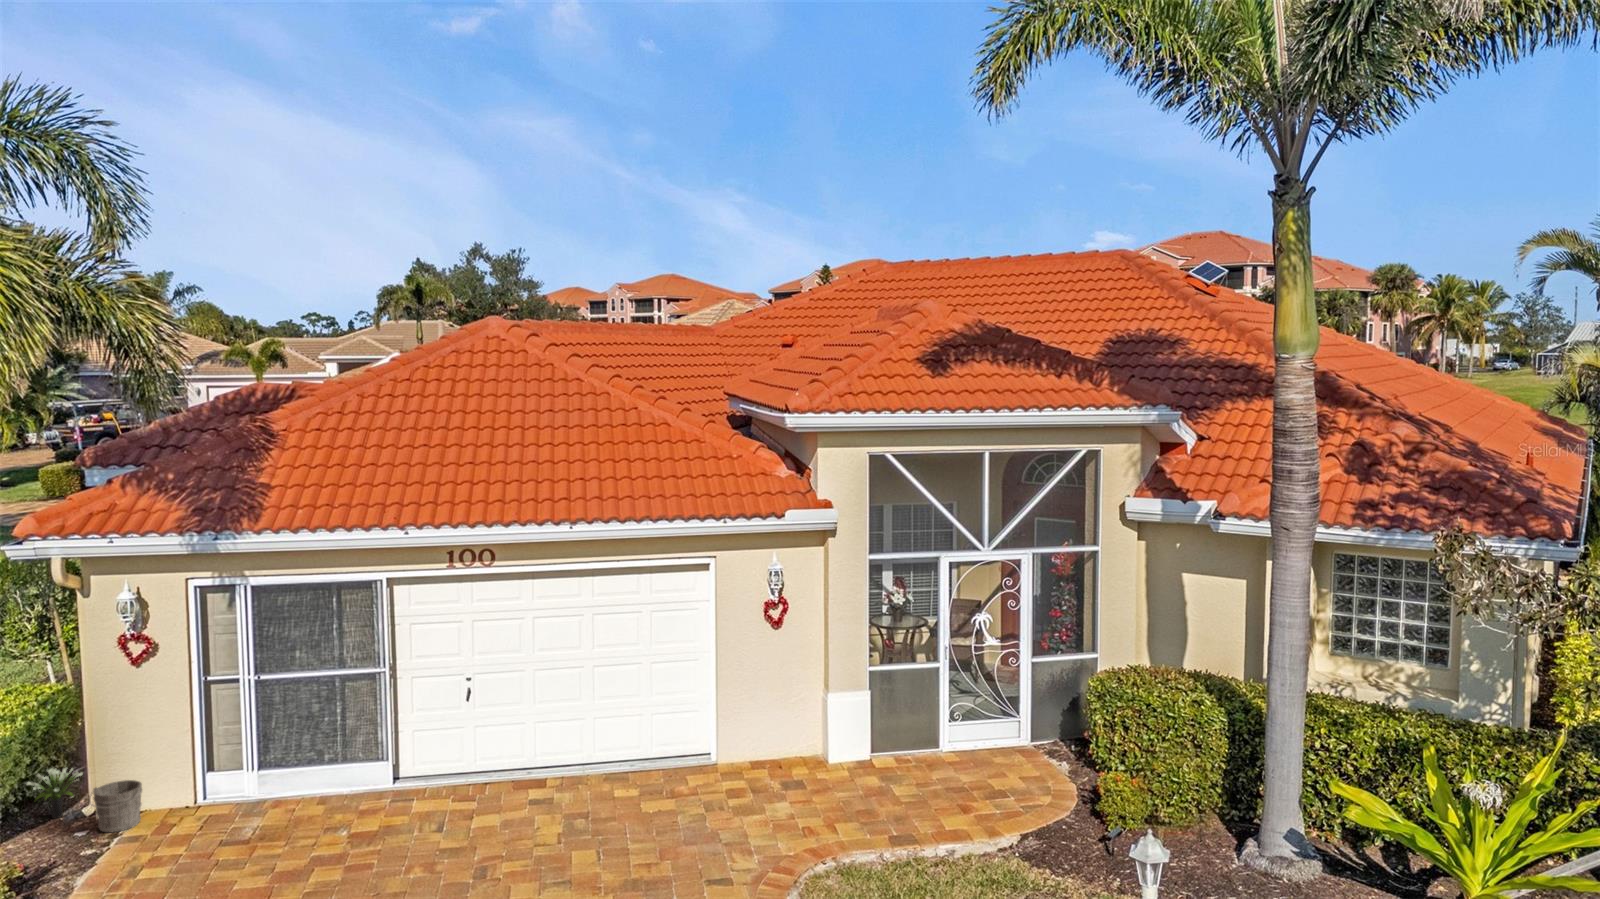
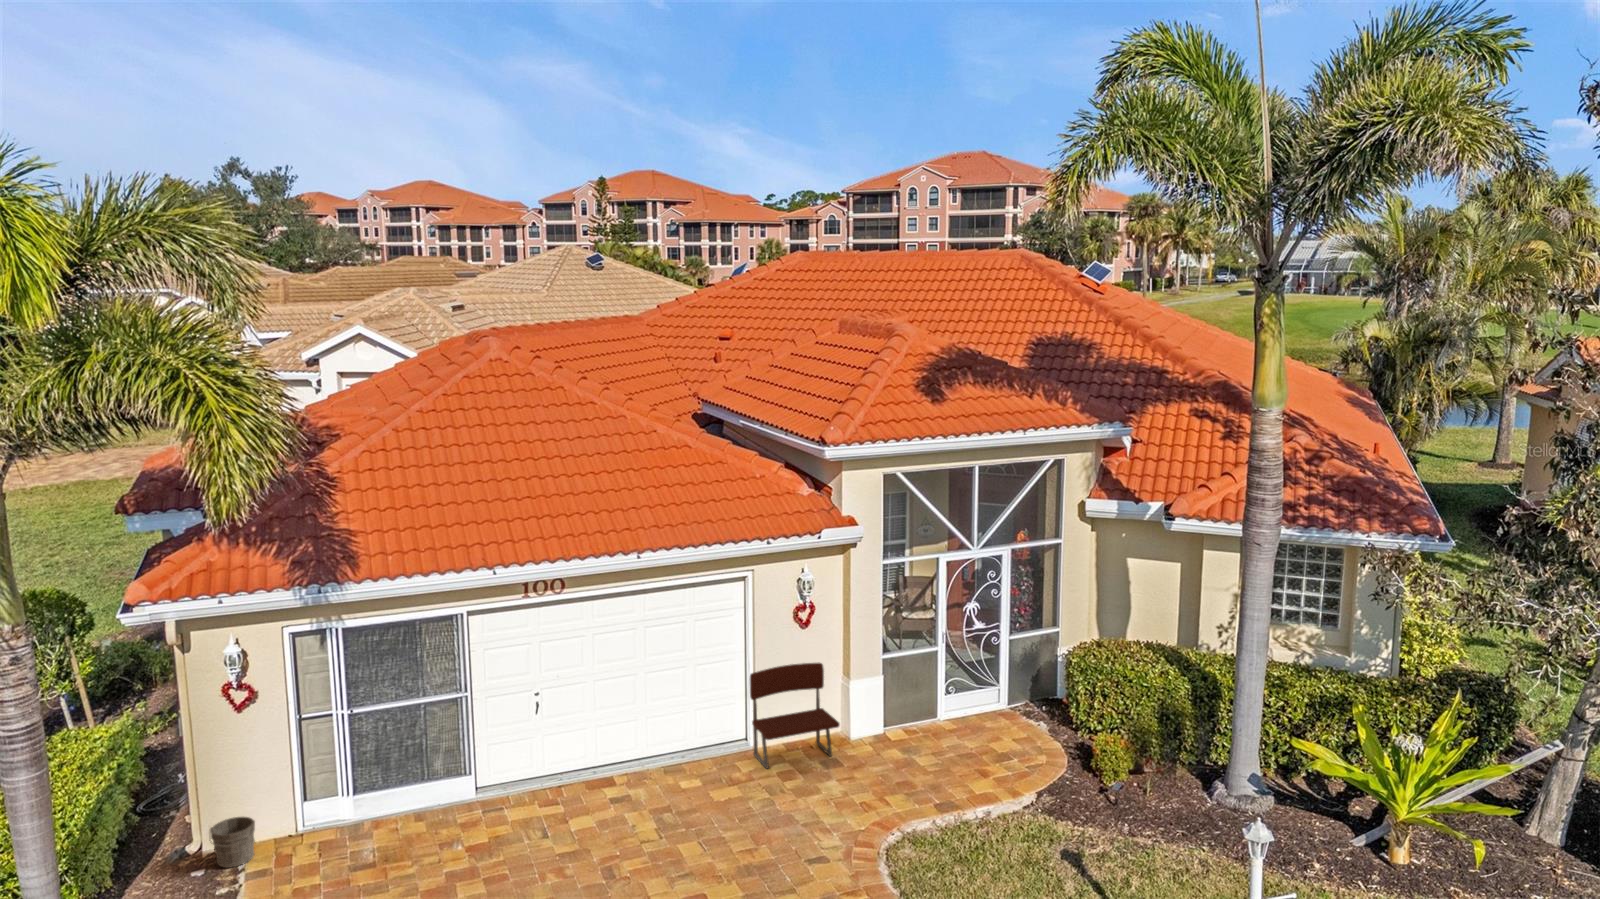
bench: none [707,669,805,785] -> present [750,663,840,769]
potted plant: present [27,768,83,818] -> none [136,810,187,859]

